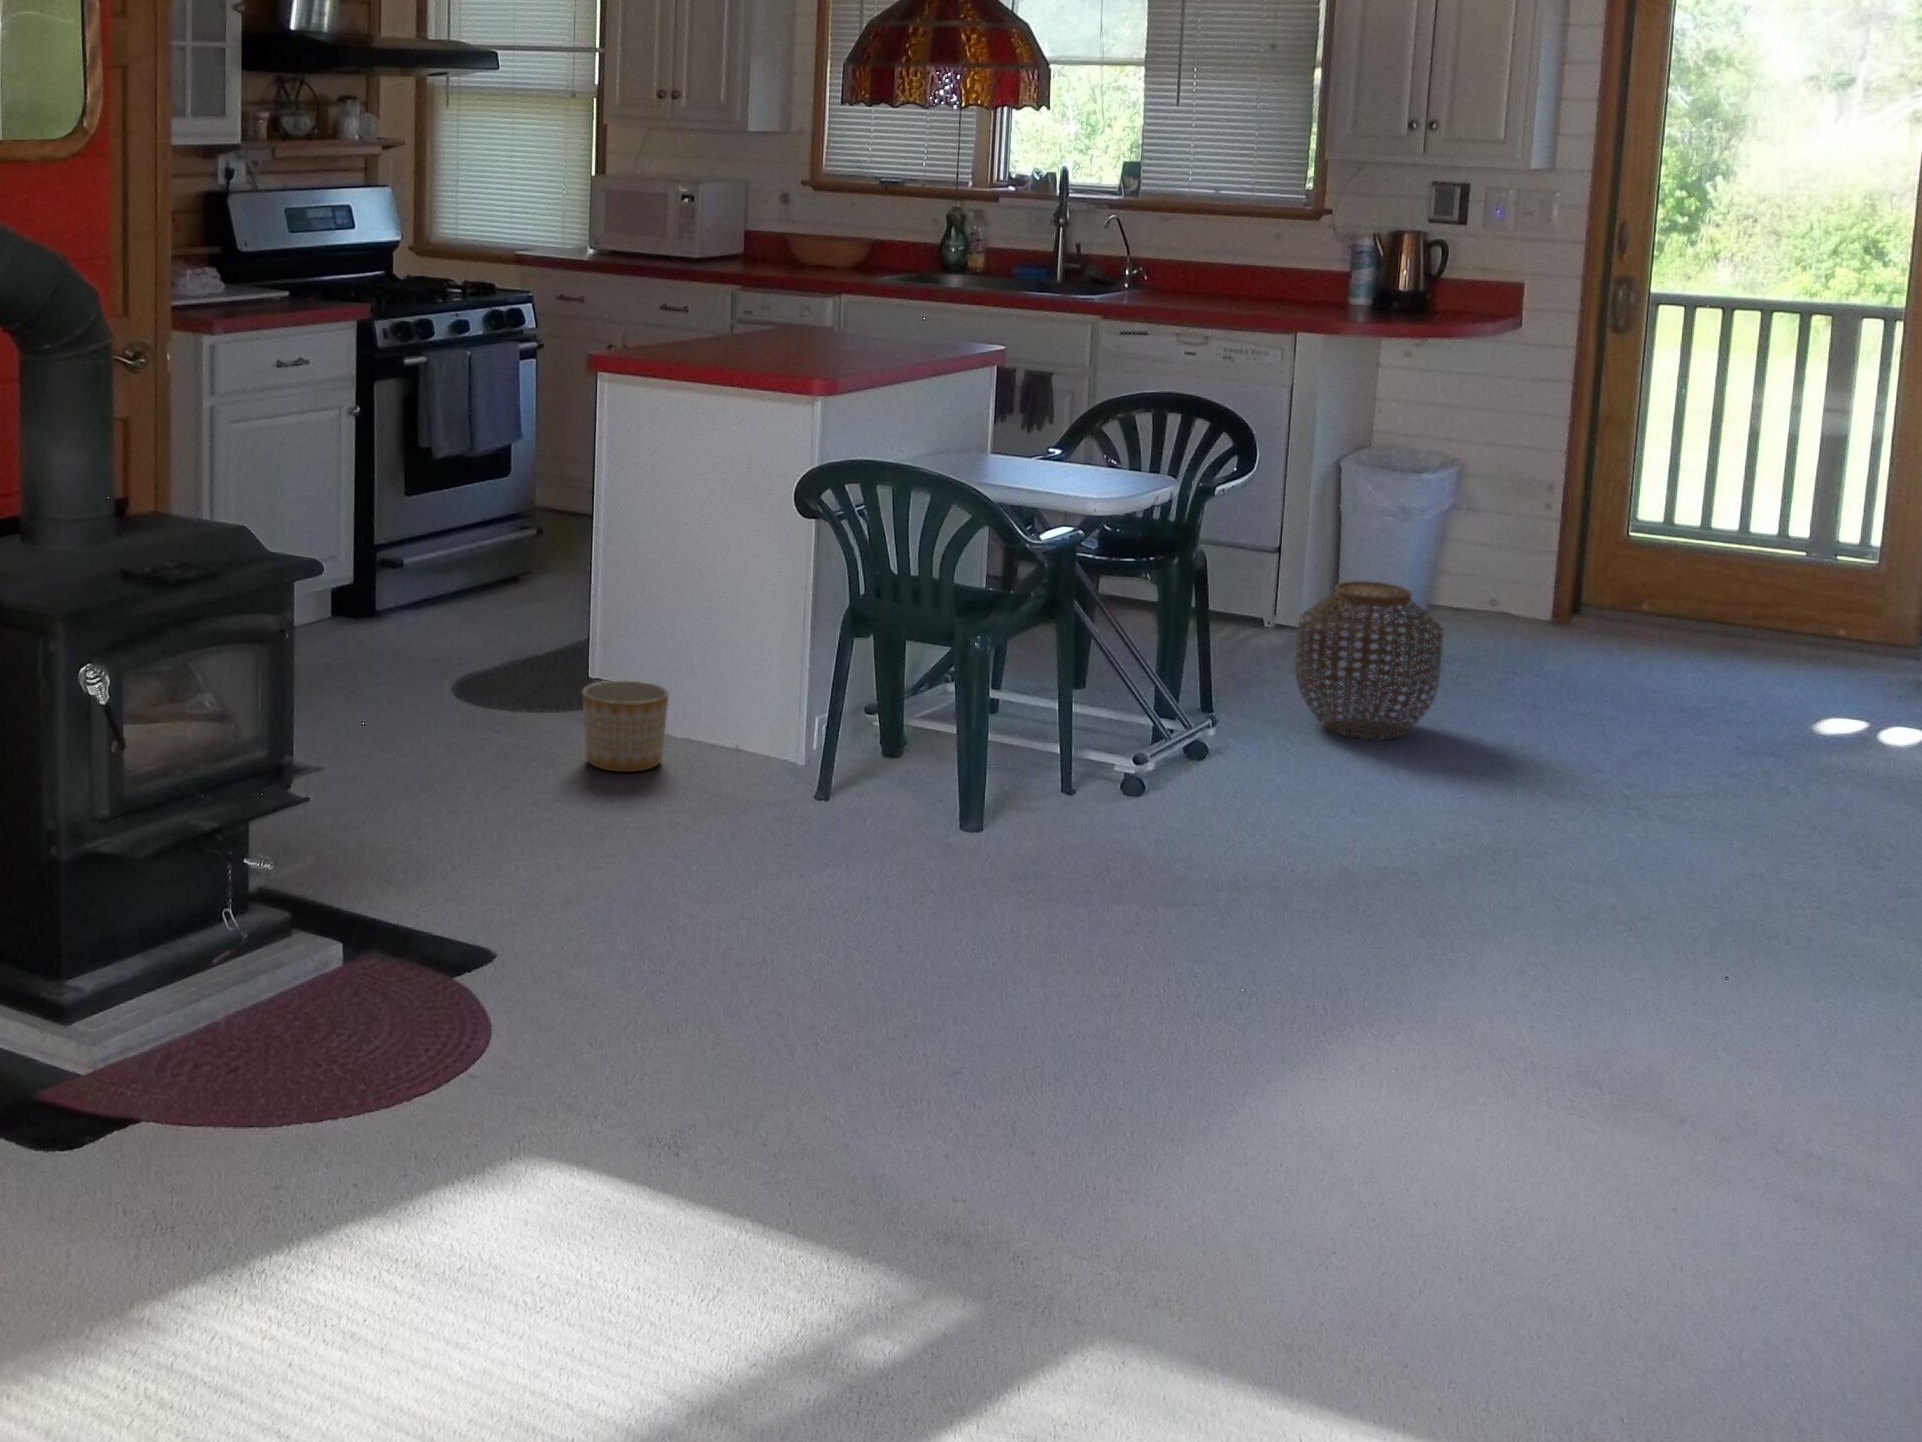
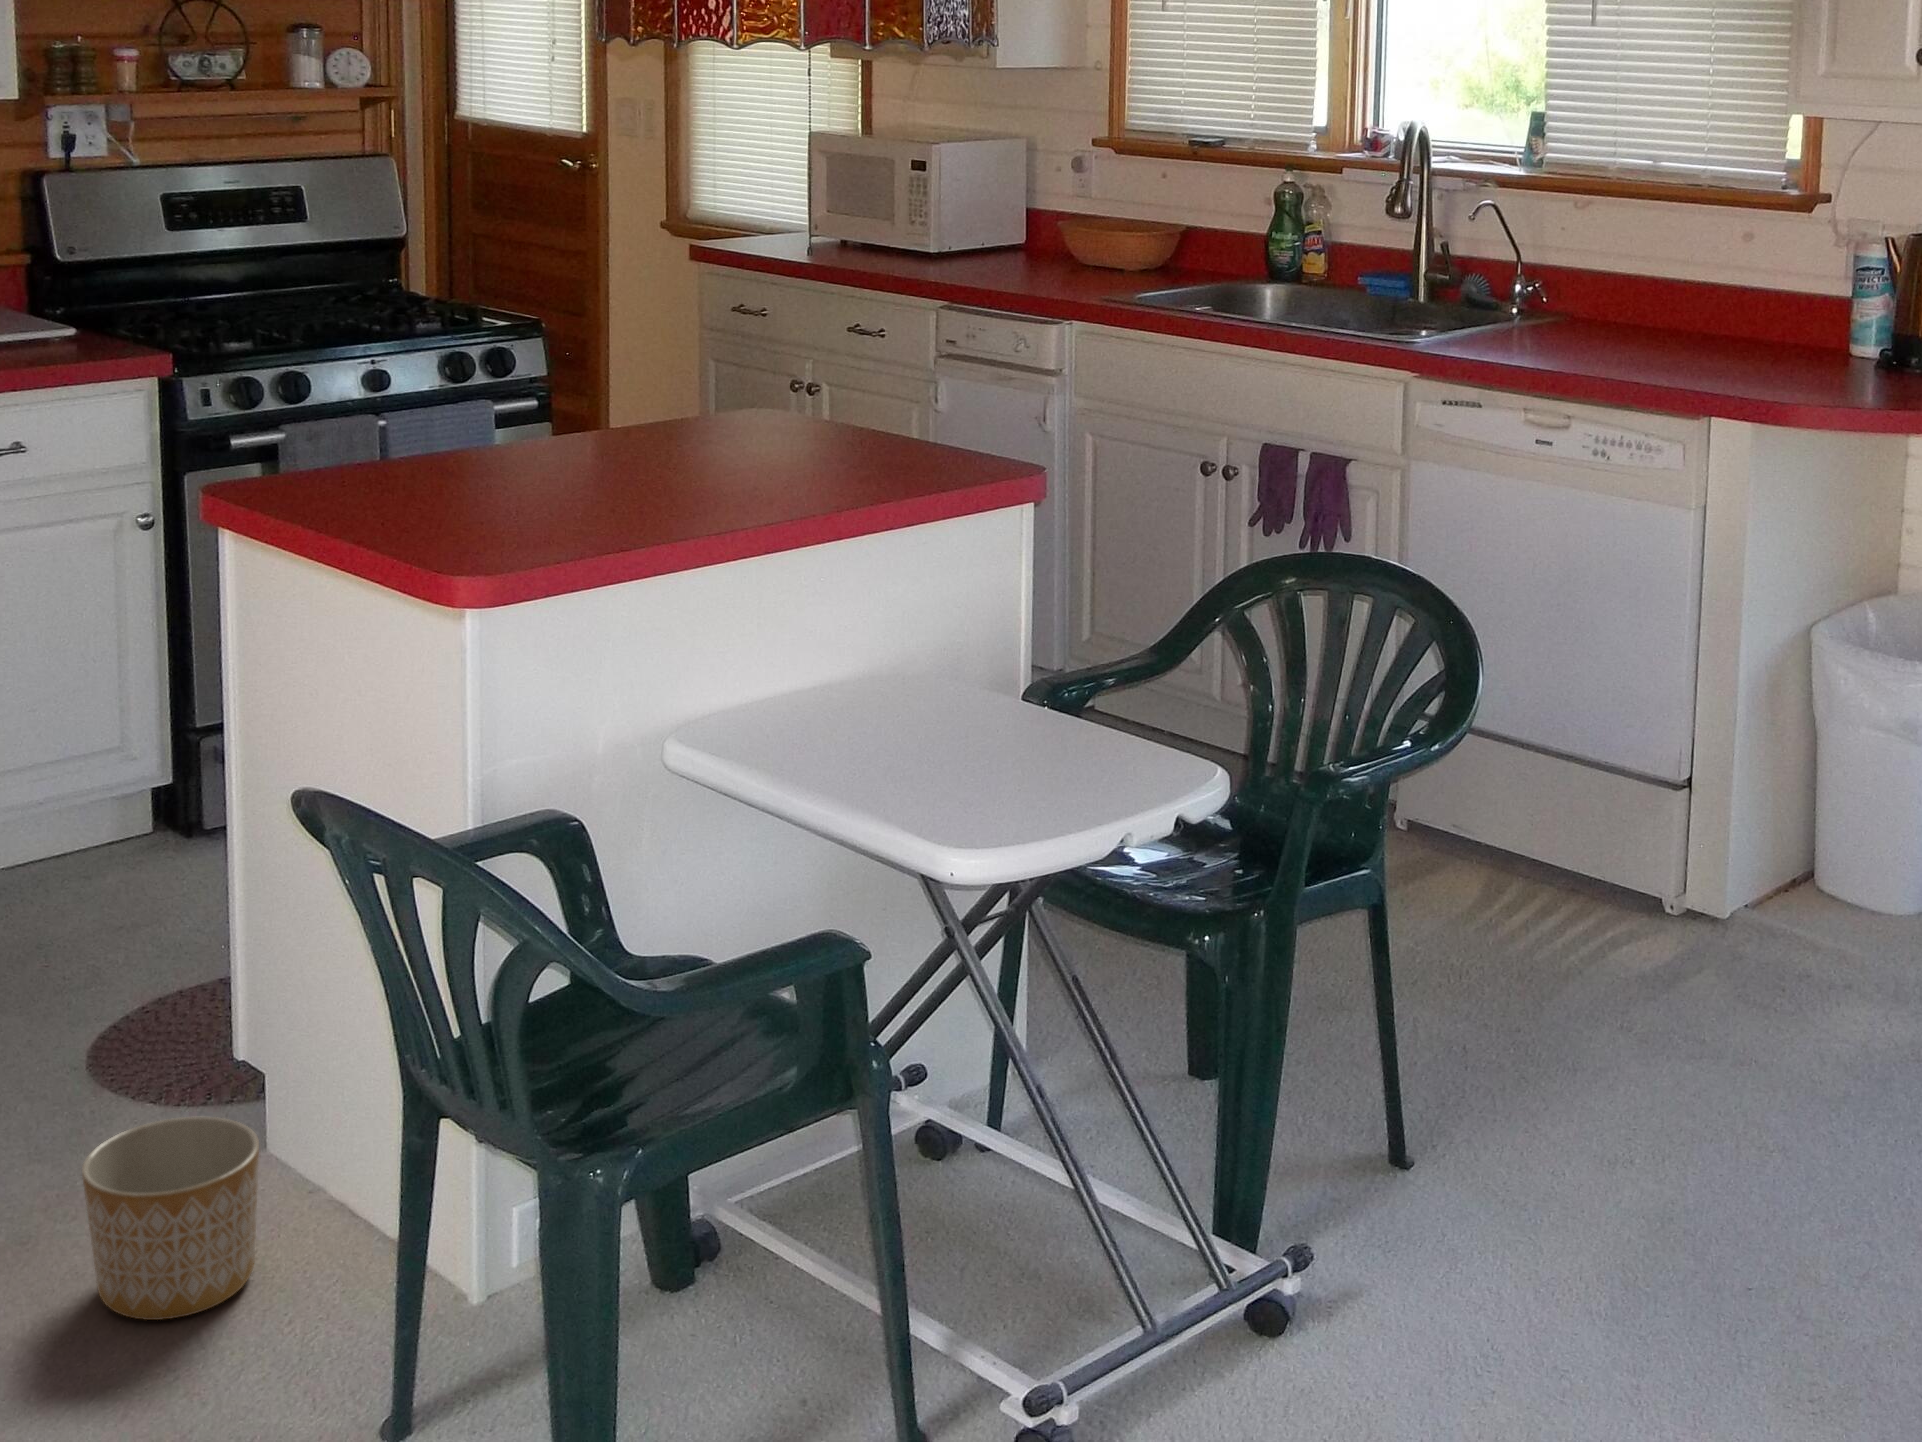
woven basket: present [1295,581,1443,739] -> none [1570,942,1852,1274]

